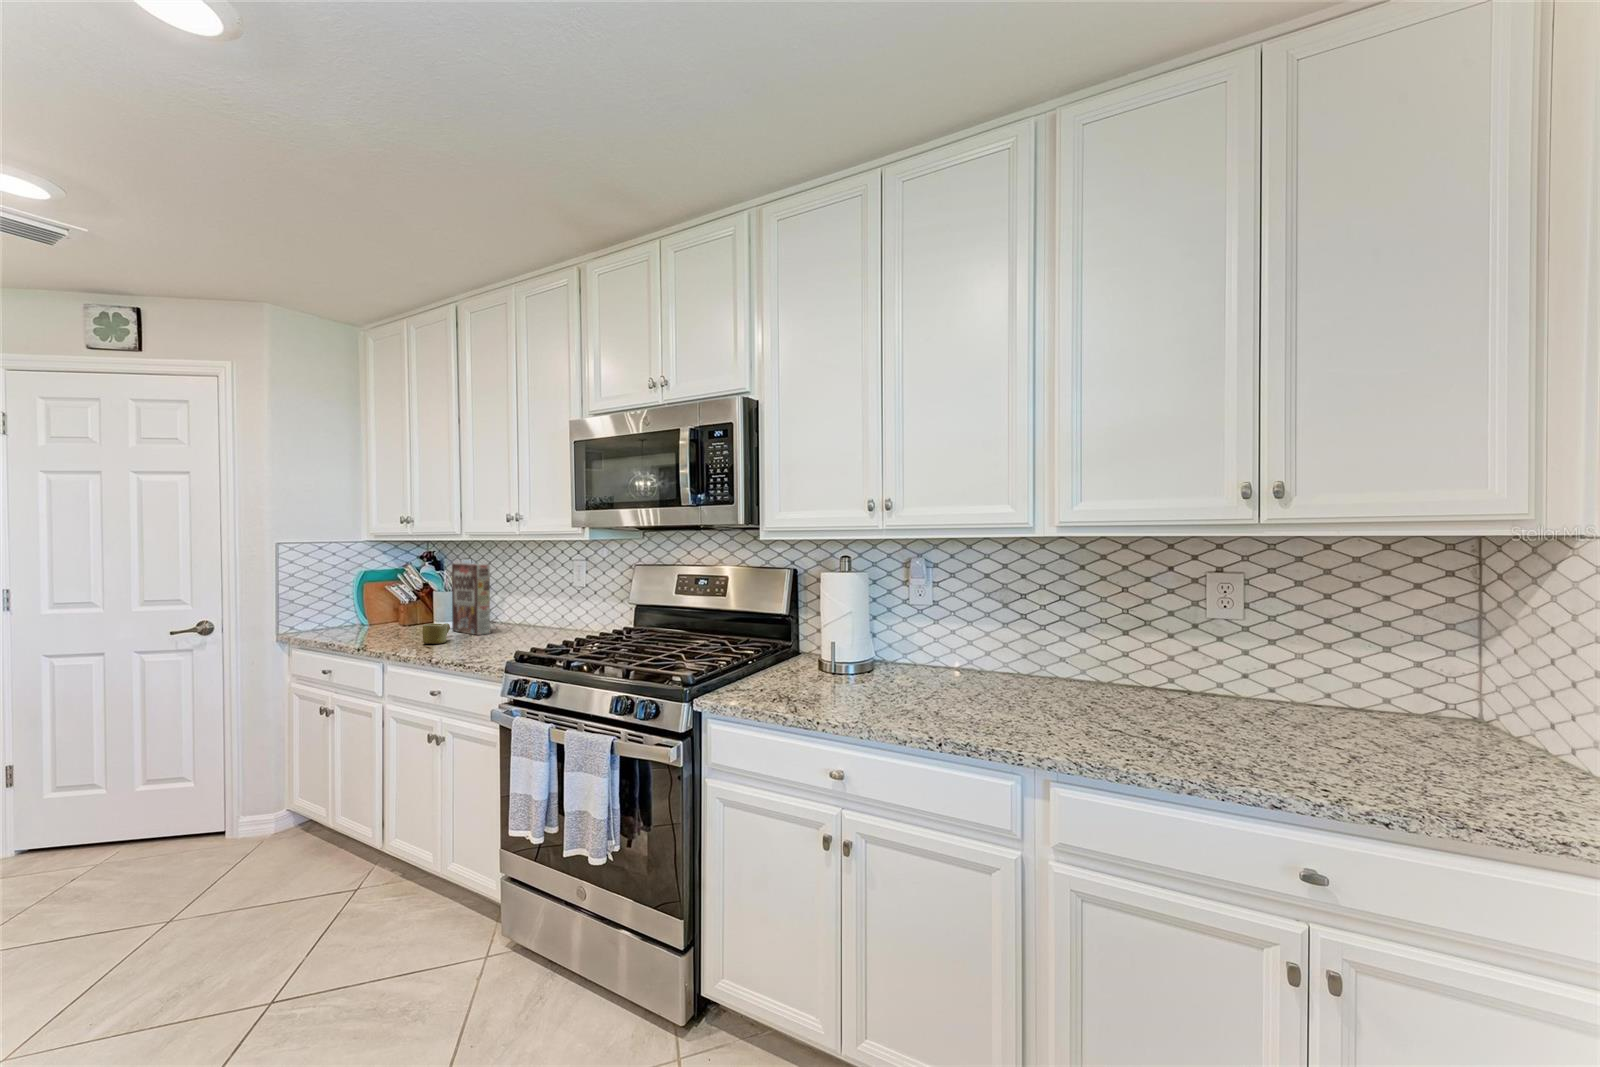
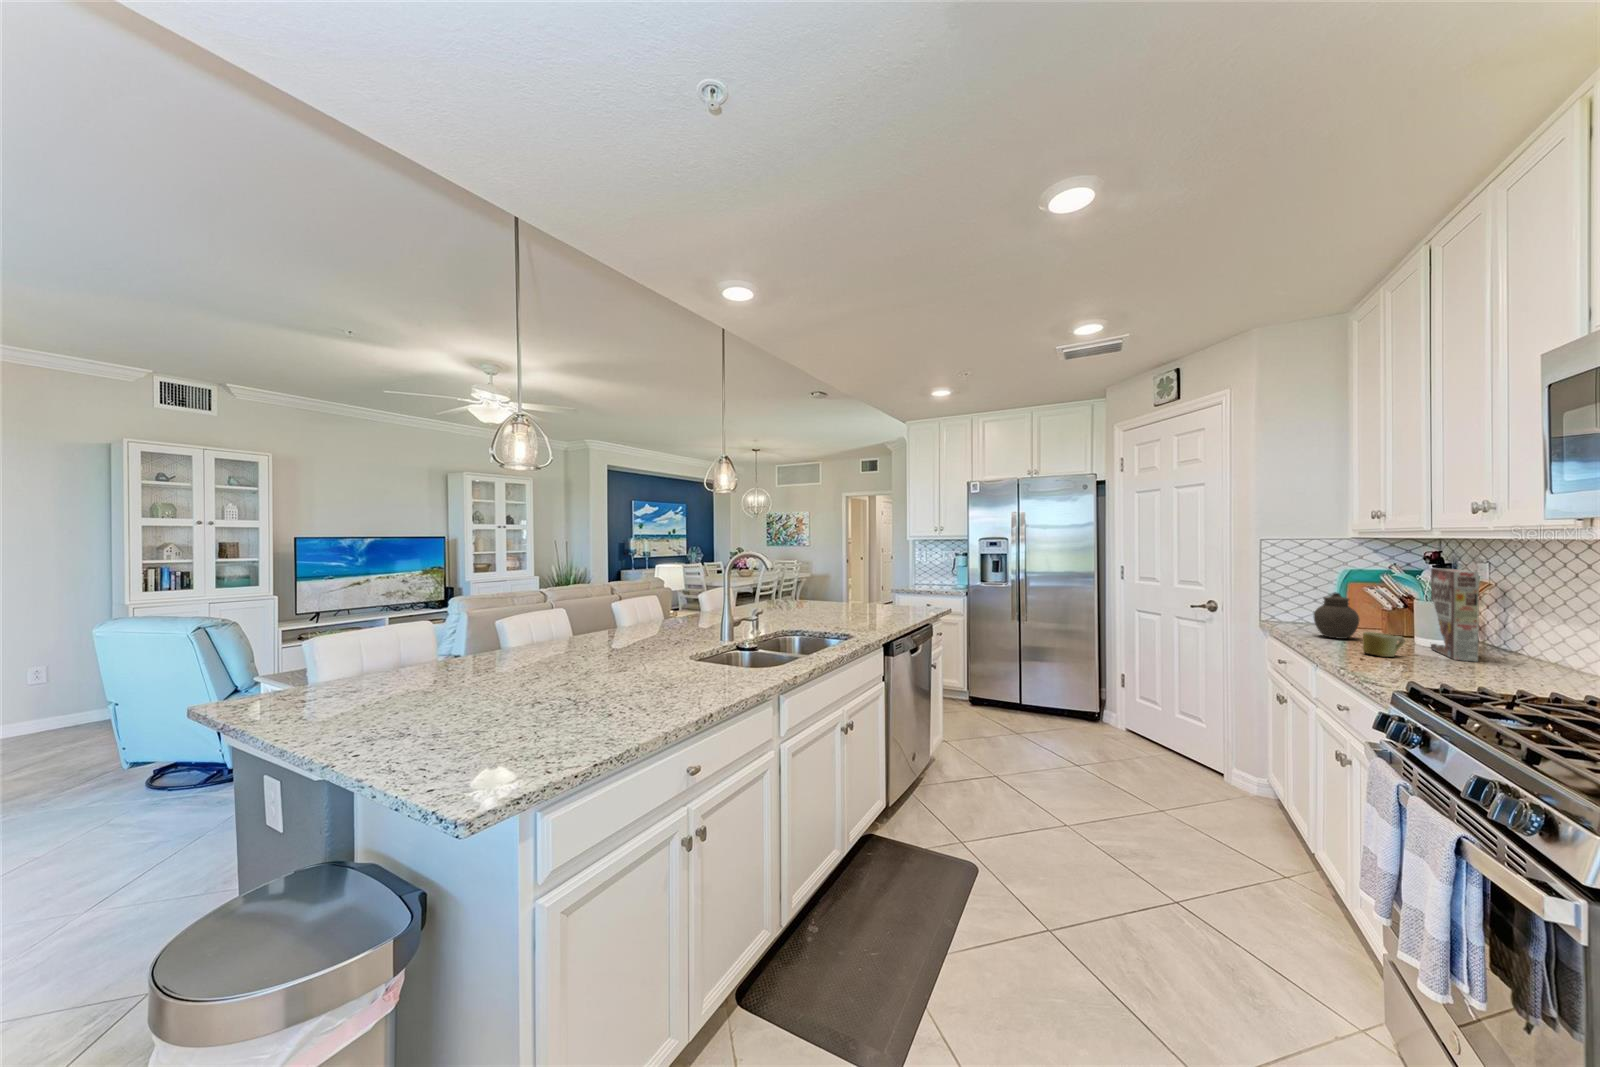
jar: none [359,593,398,638] -> present [1314,592,1359,639]

